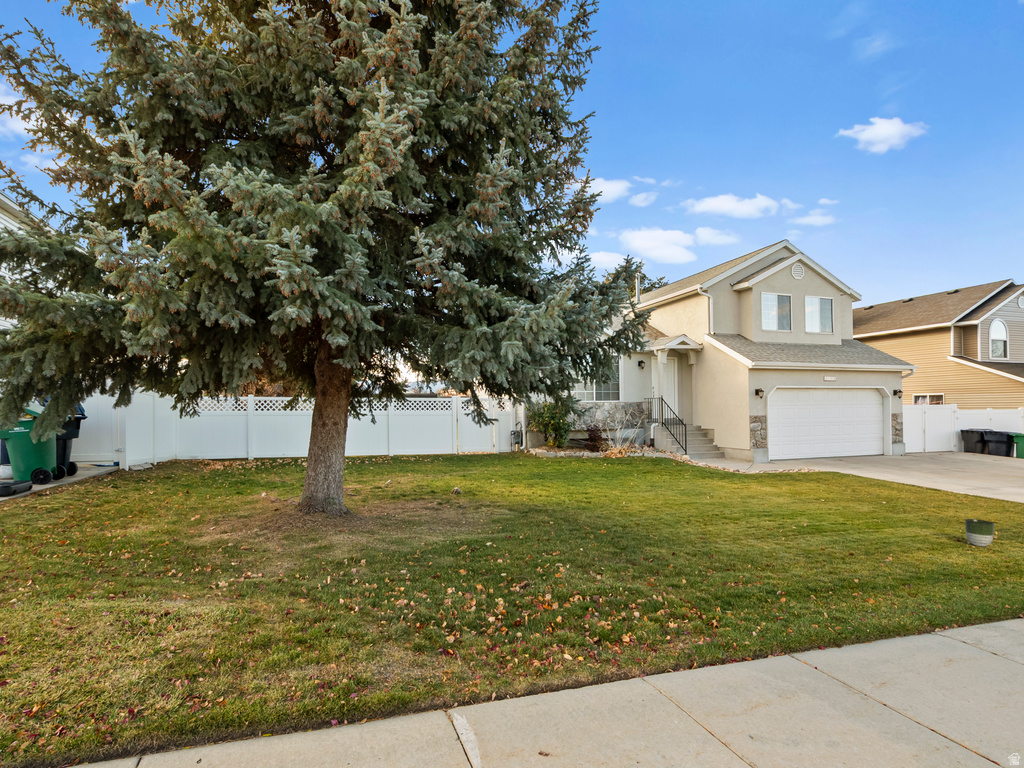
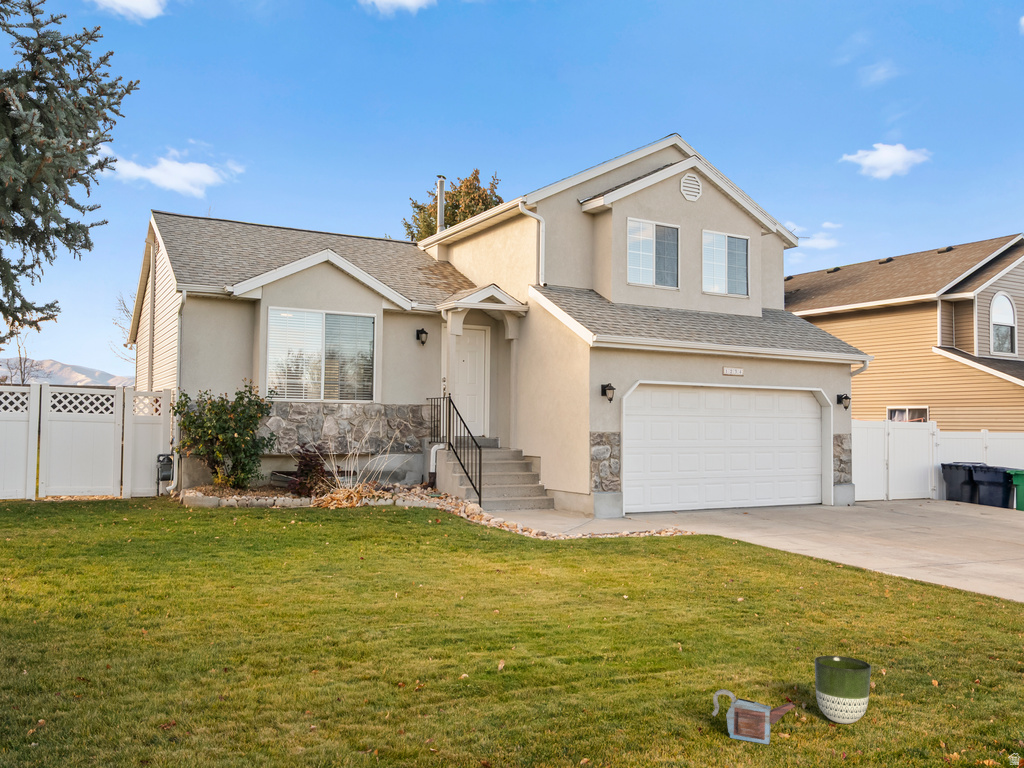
watering can: none [924,530,965,551] -> present [712,689,796,744]

